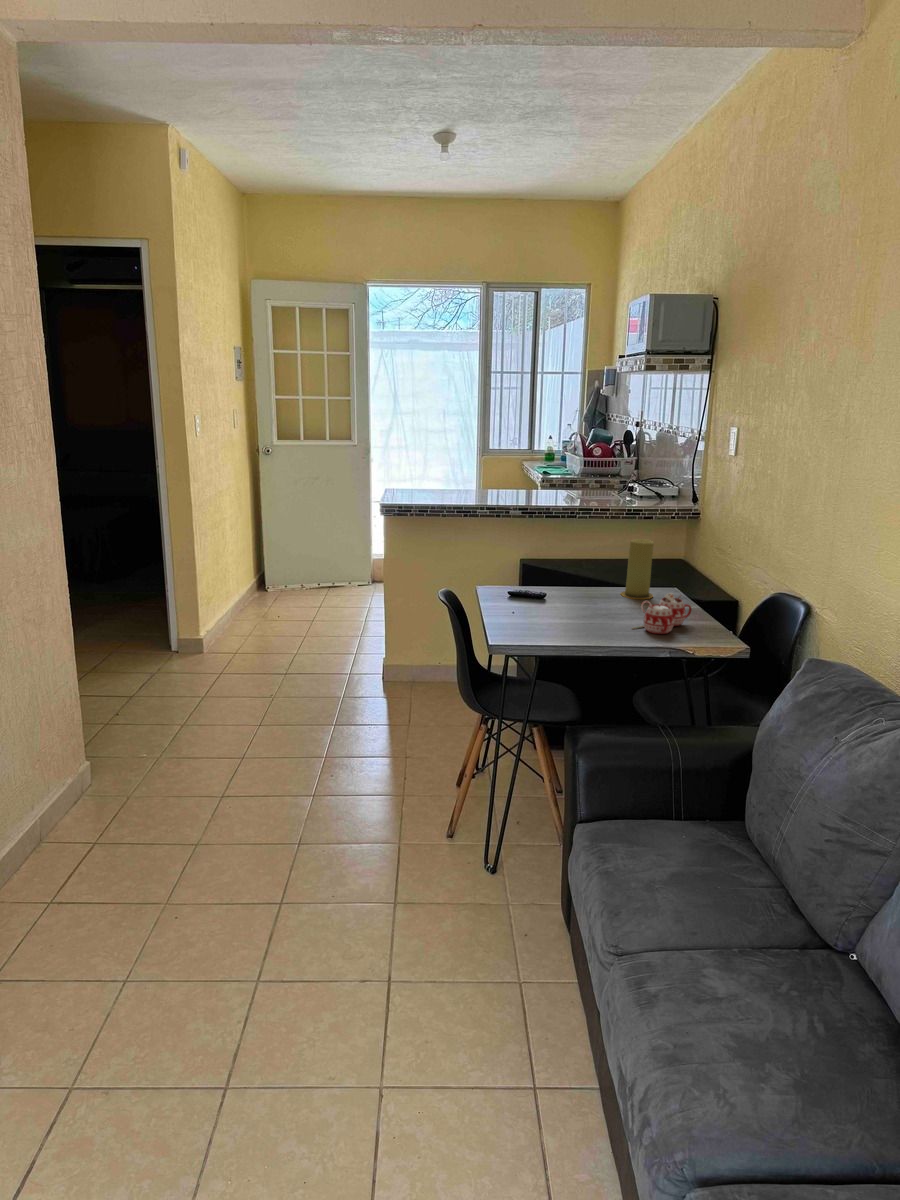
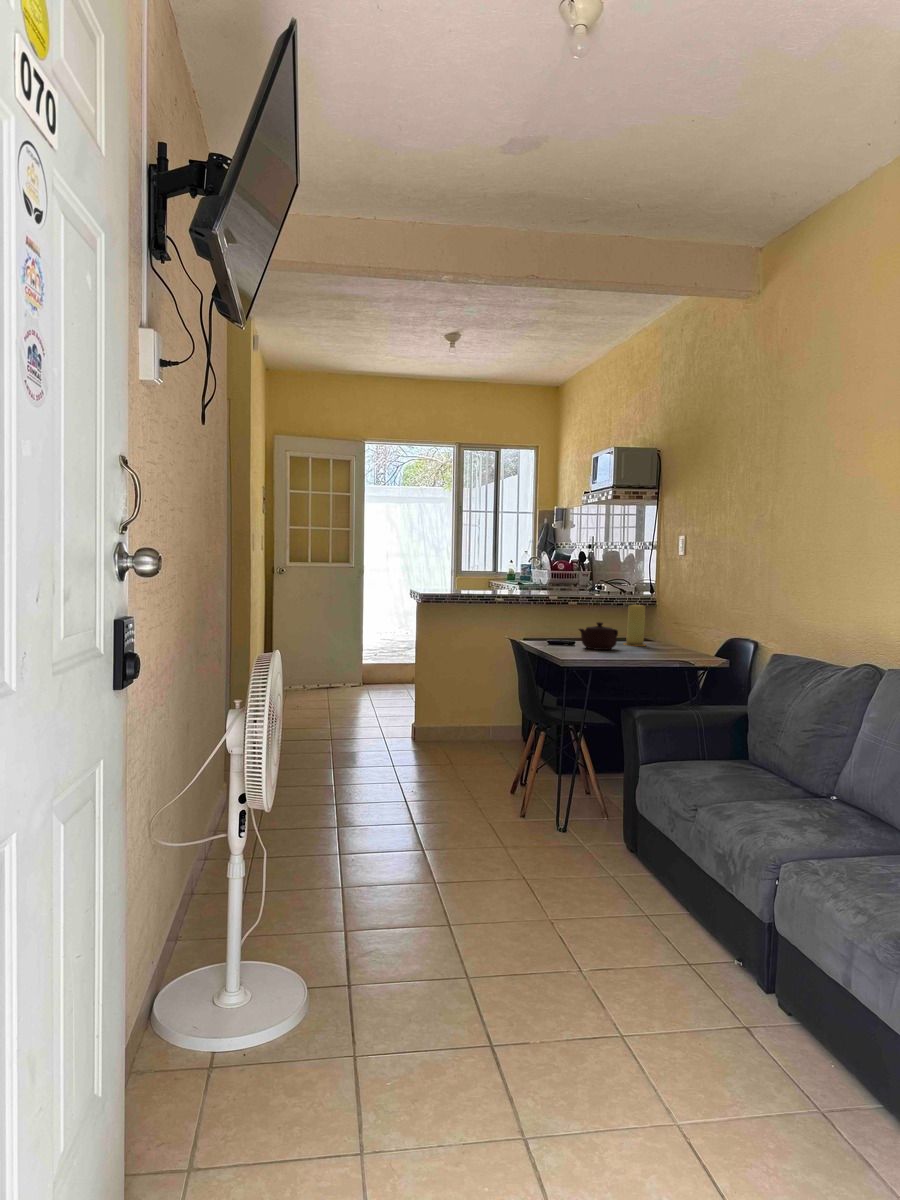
teapot: none [535,574,601,616] -> present [579,622,618,650]
mug: present [632,593,692,634] -> none [647,632,683,656]

